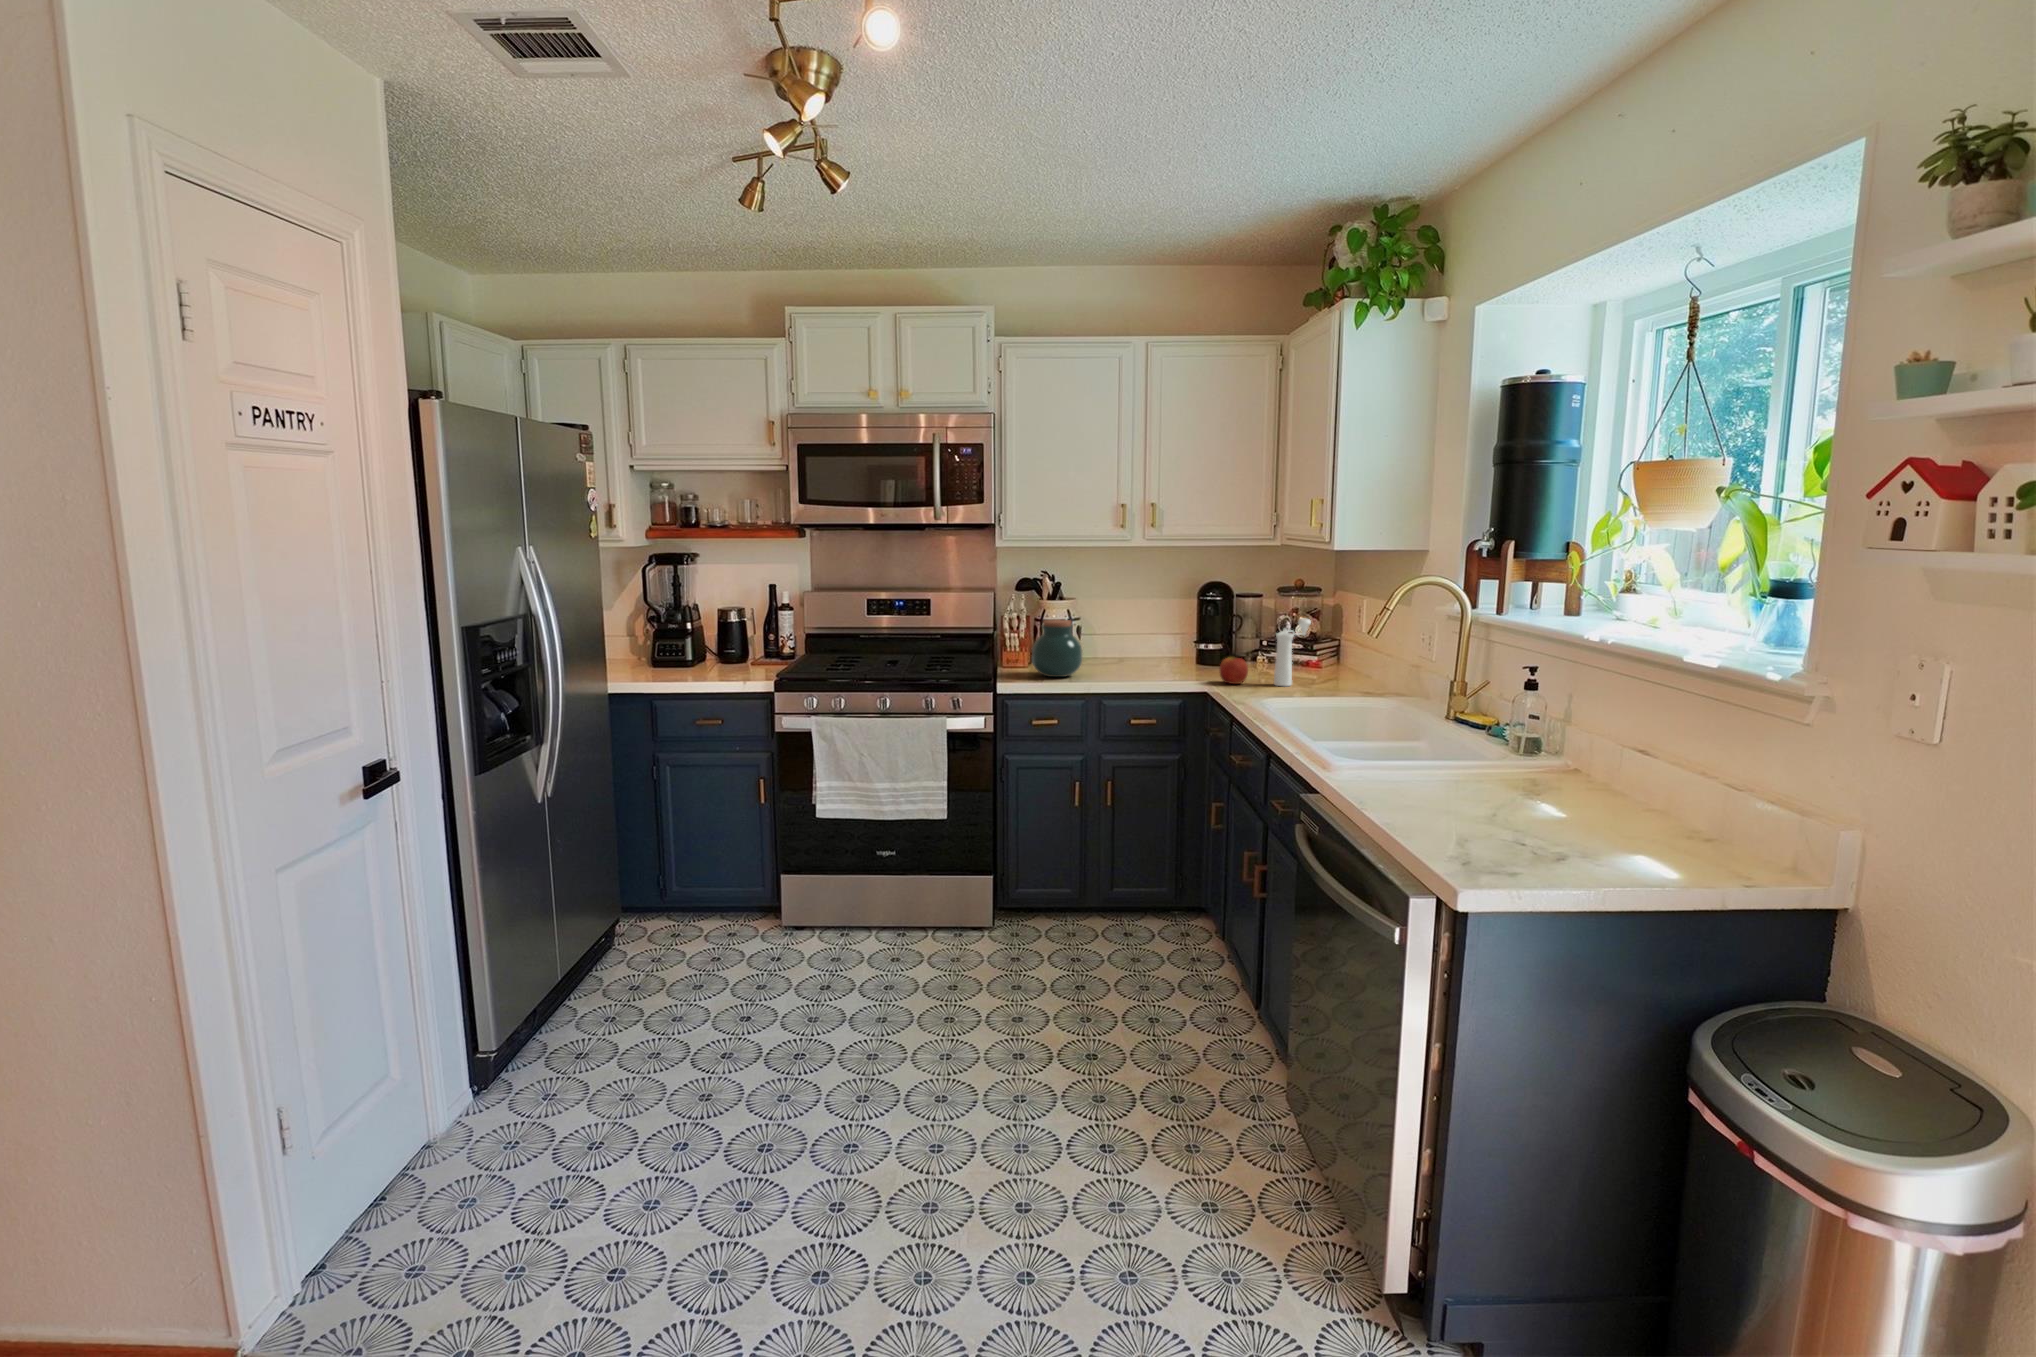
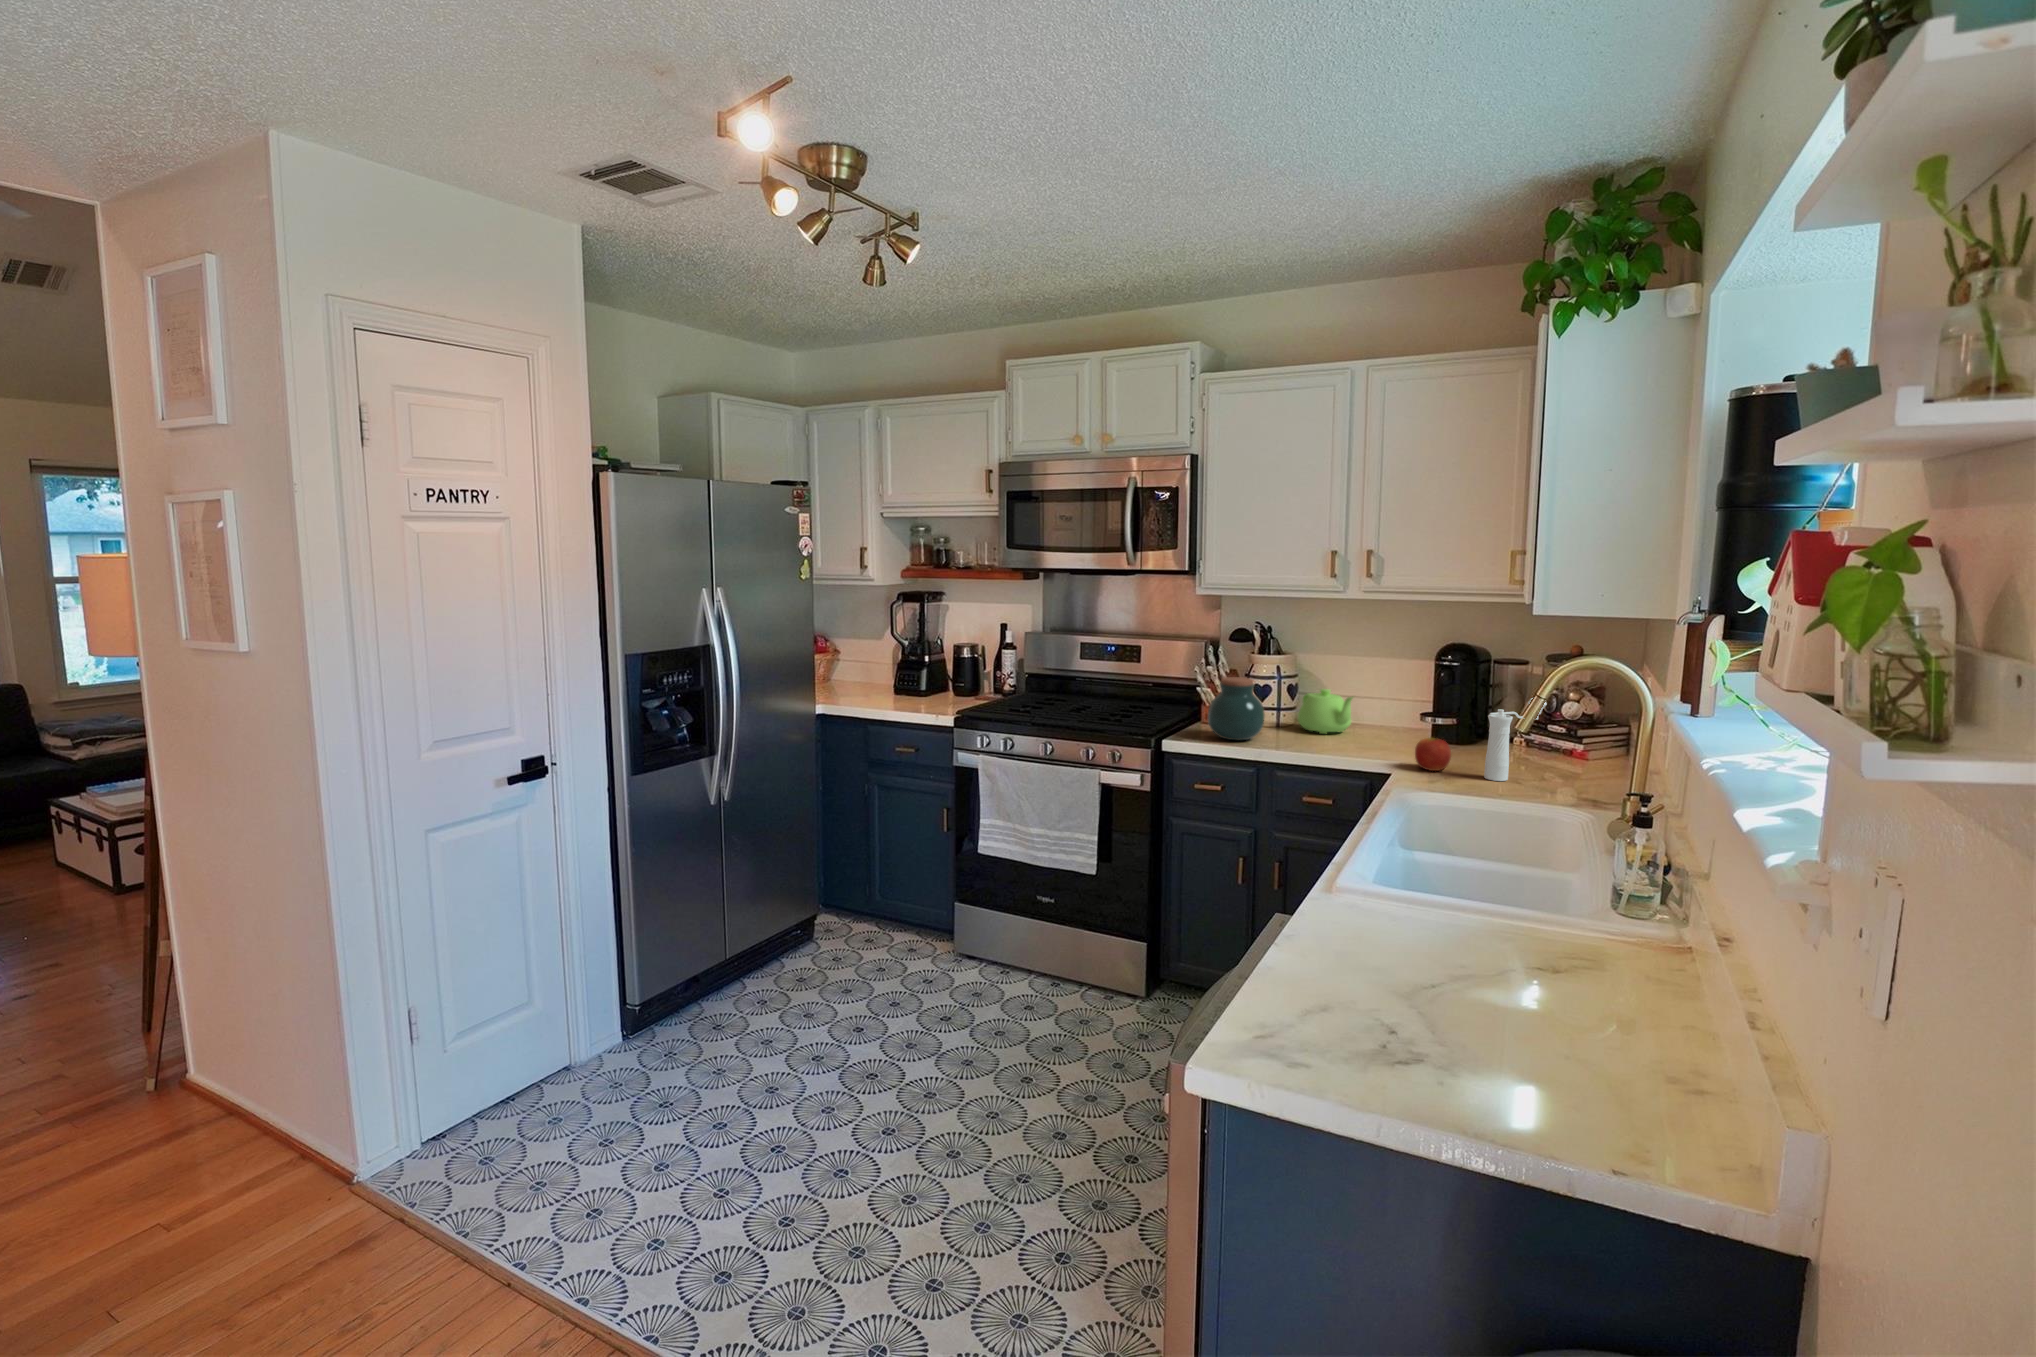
teapot: none [1090,627,1145,667] -> present [1298,689,1353,734]

